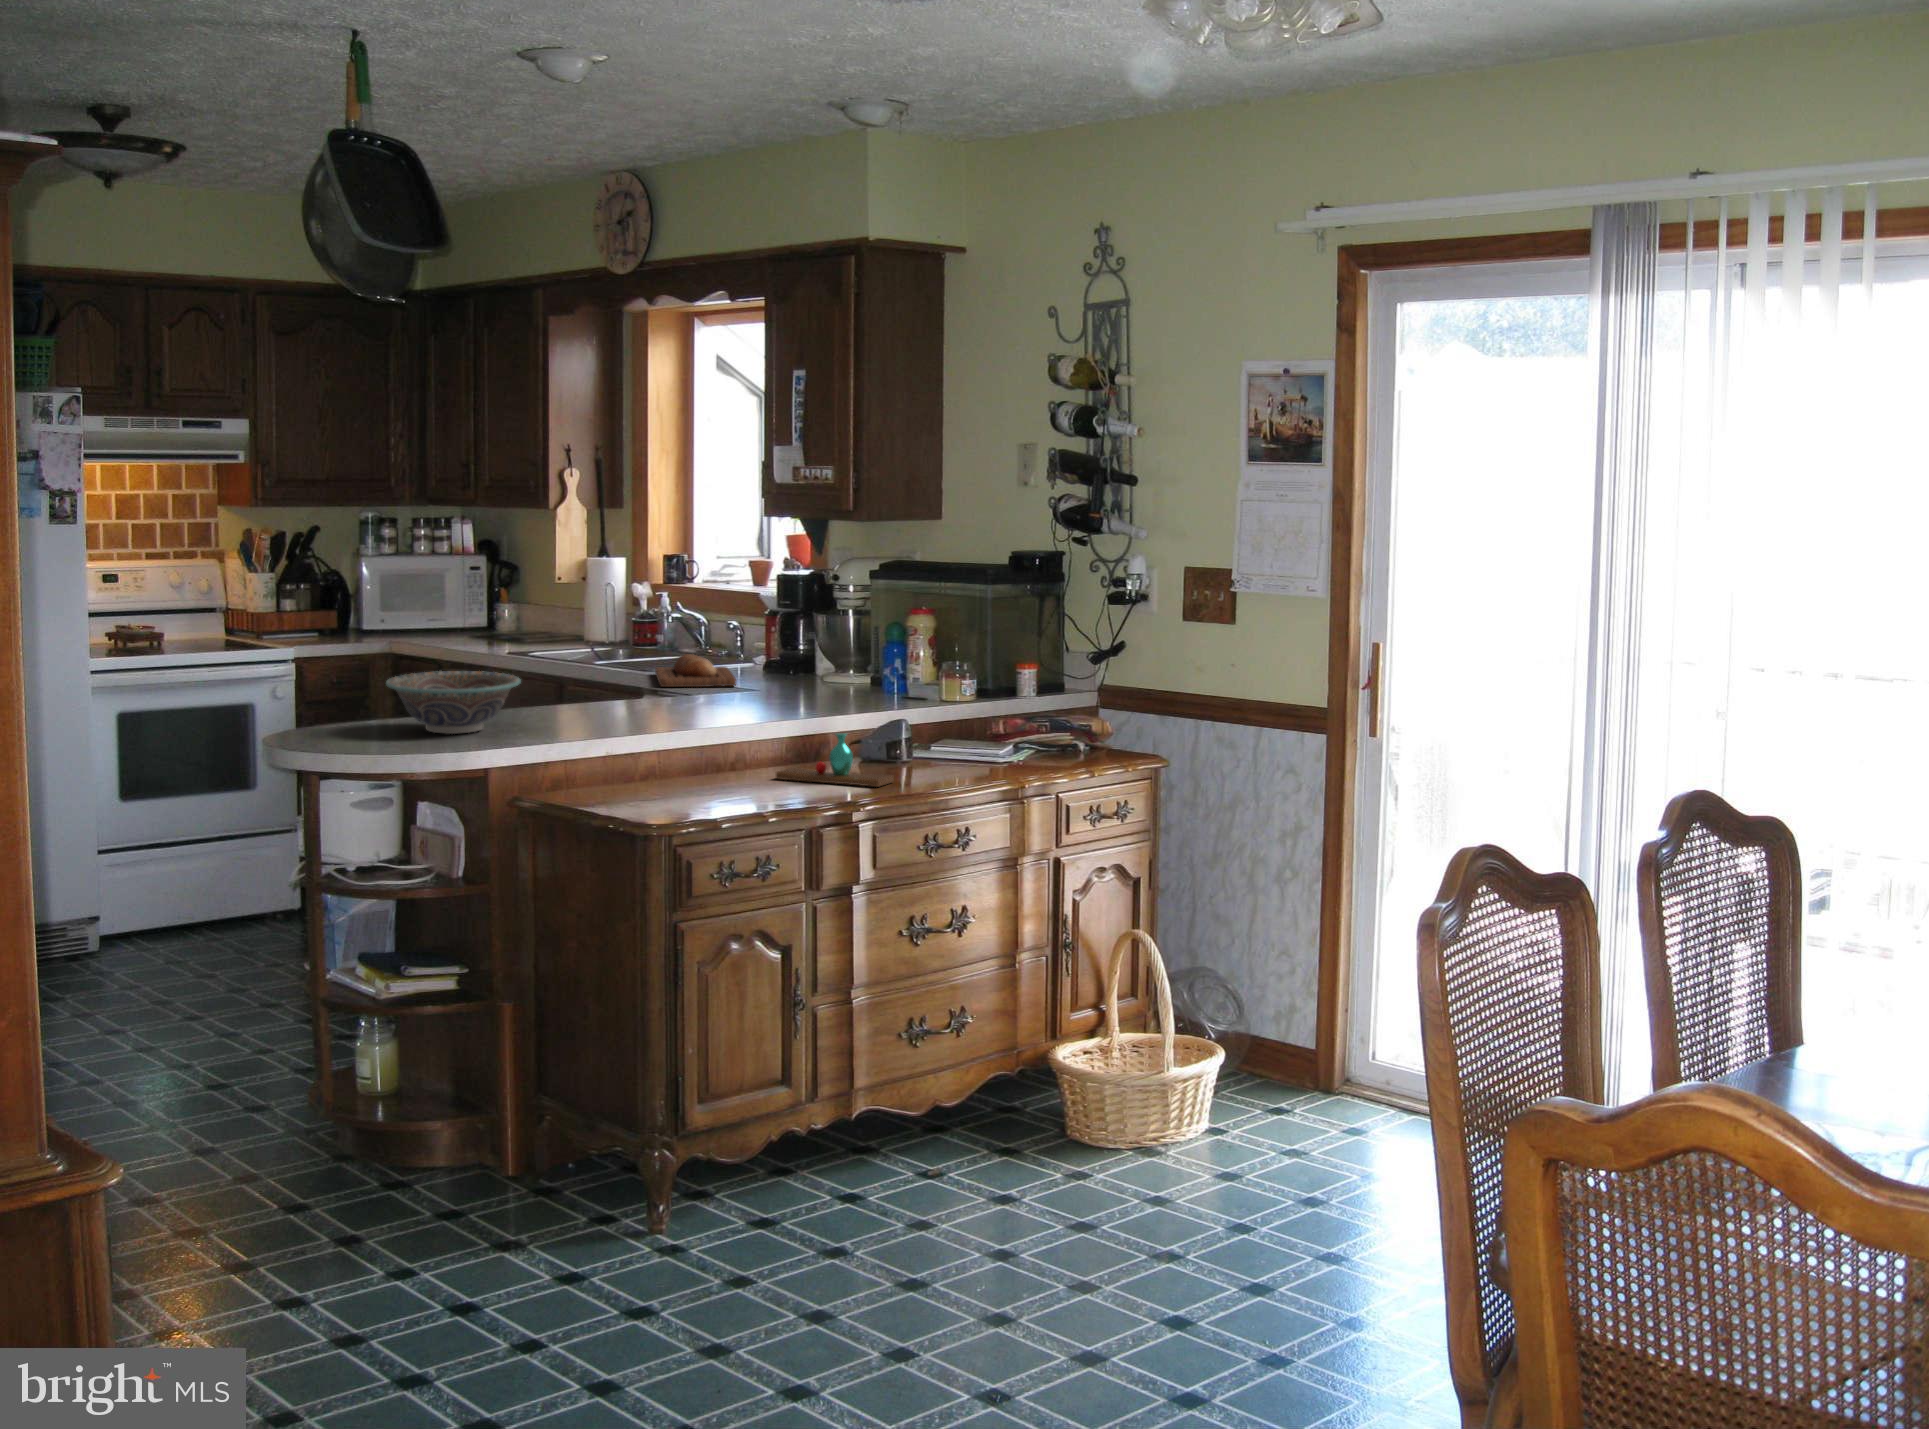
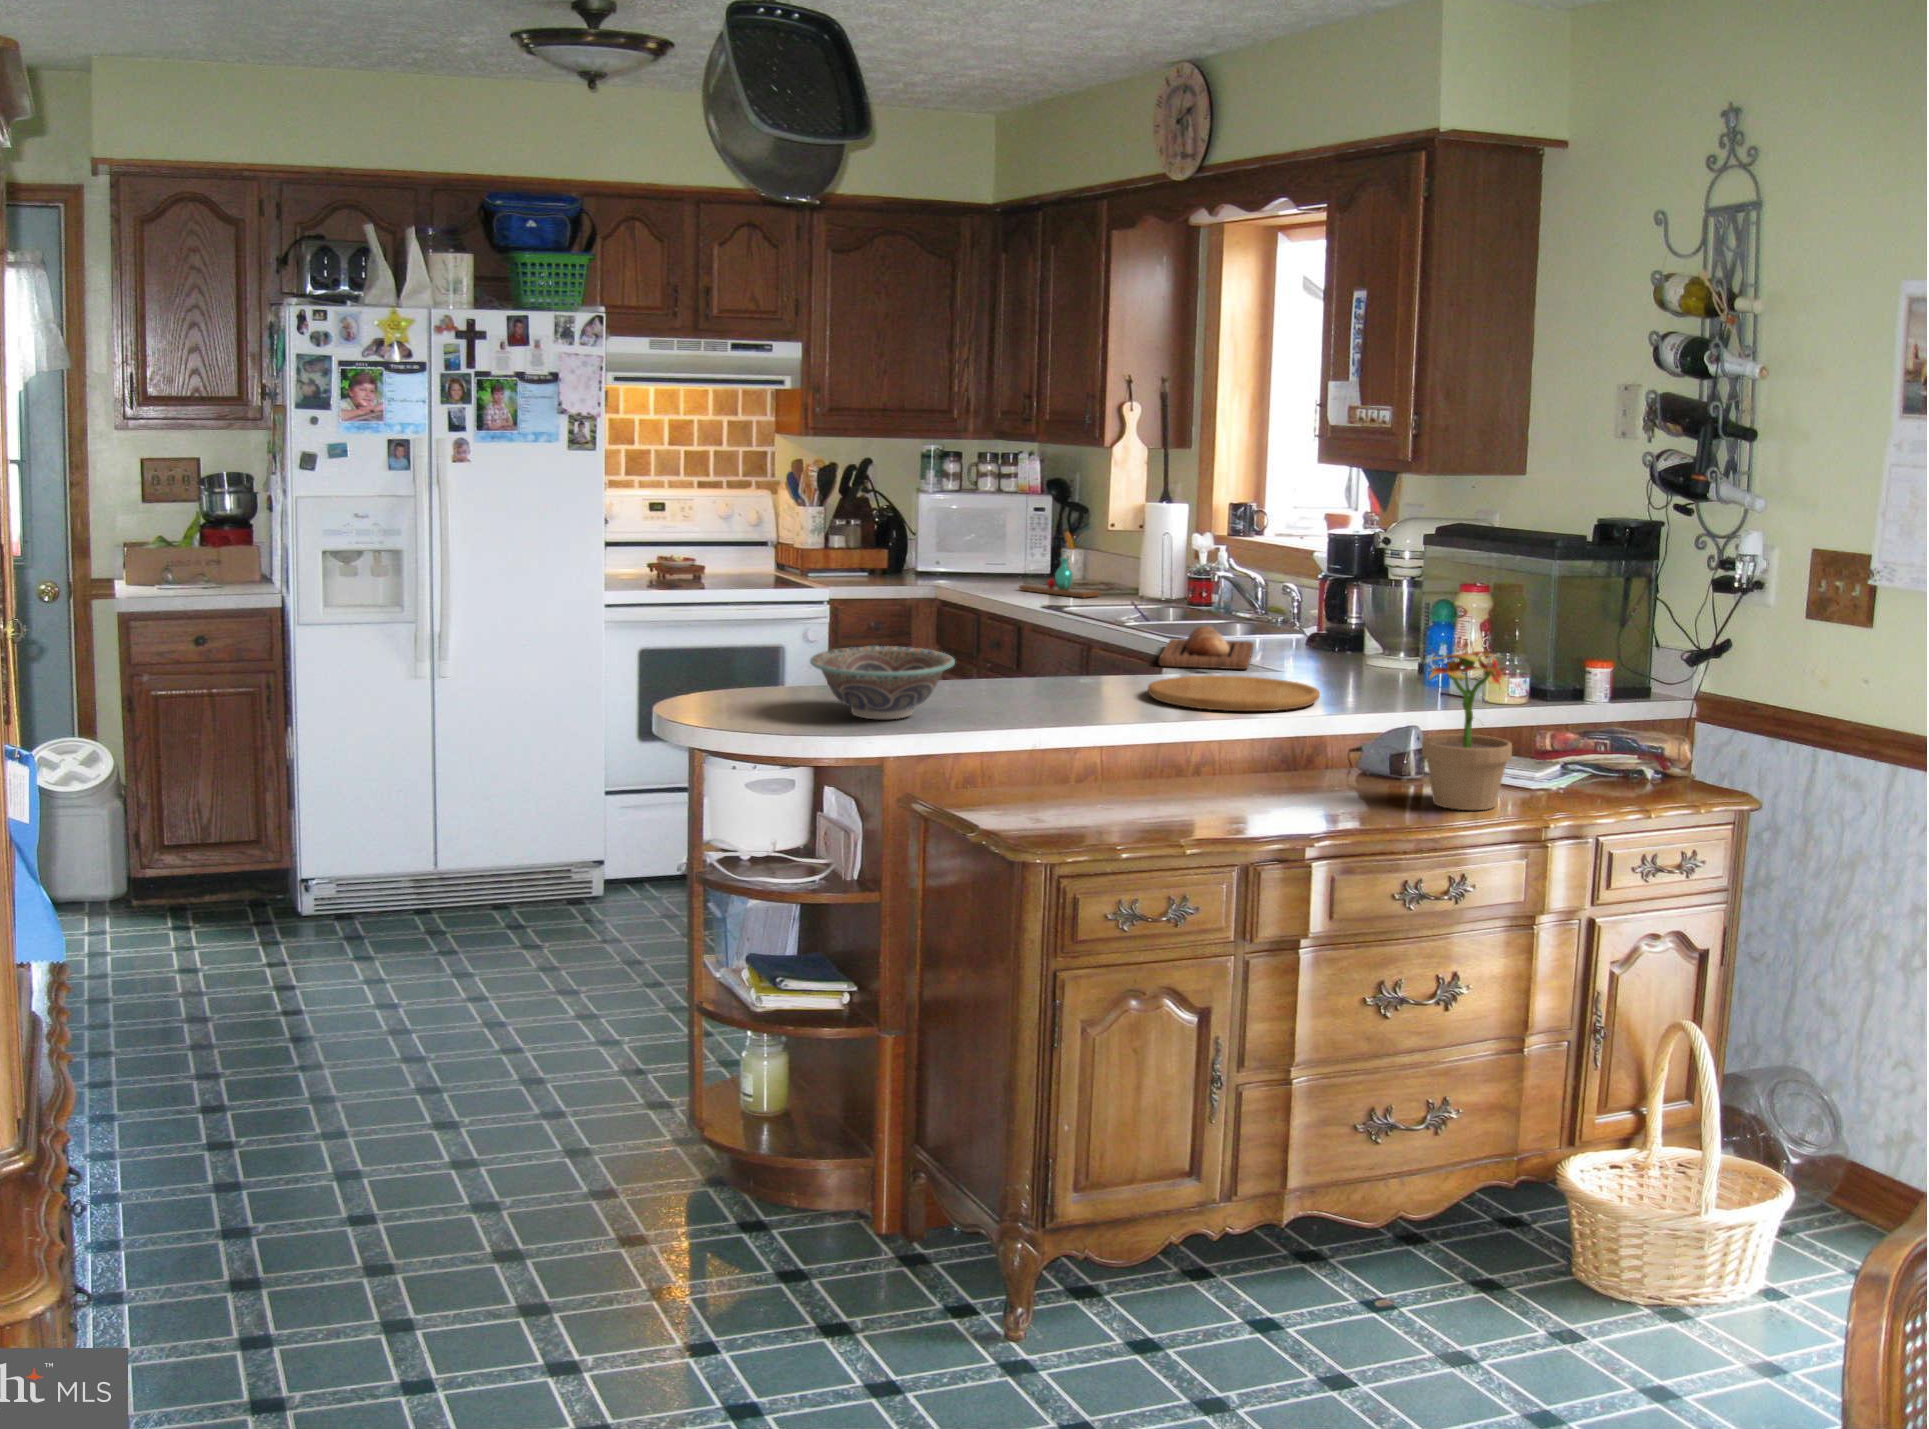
potted plant: none [924,639,995,776] -> present [1422,641,1512,810]
cutting board: none [672,689,817,713] -> present [1148,676,1320,711]
vase: present [776,733,894,787] -> present [1019,558,1100,597]

